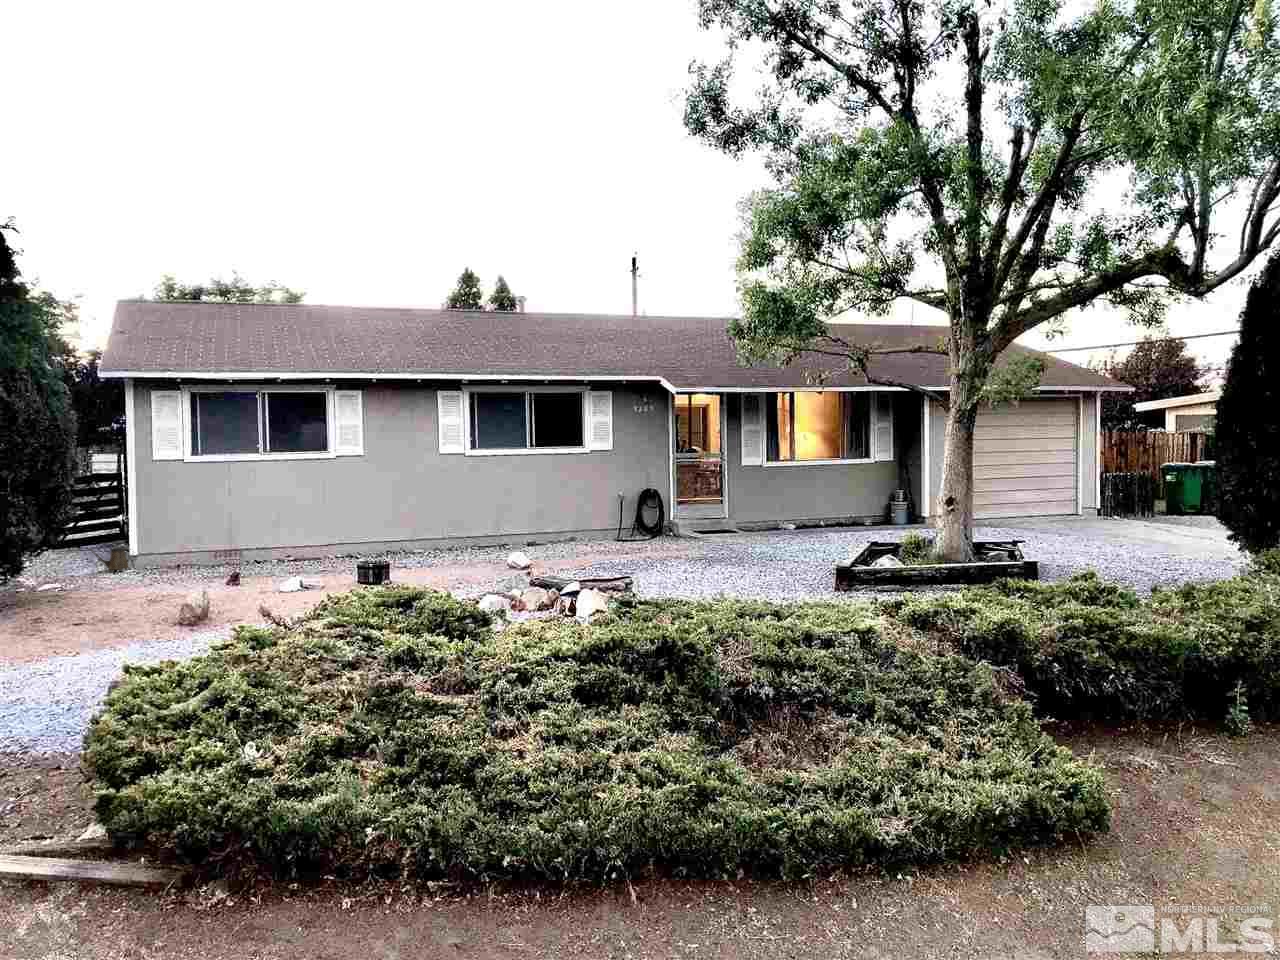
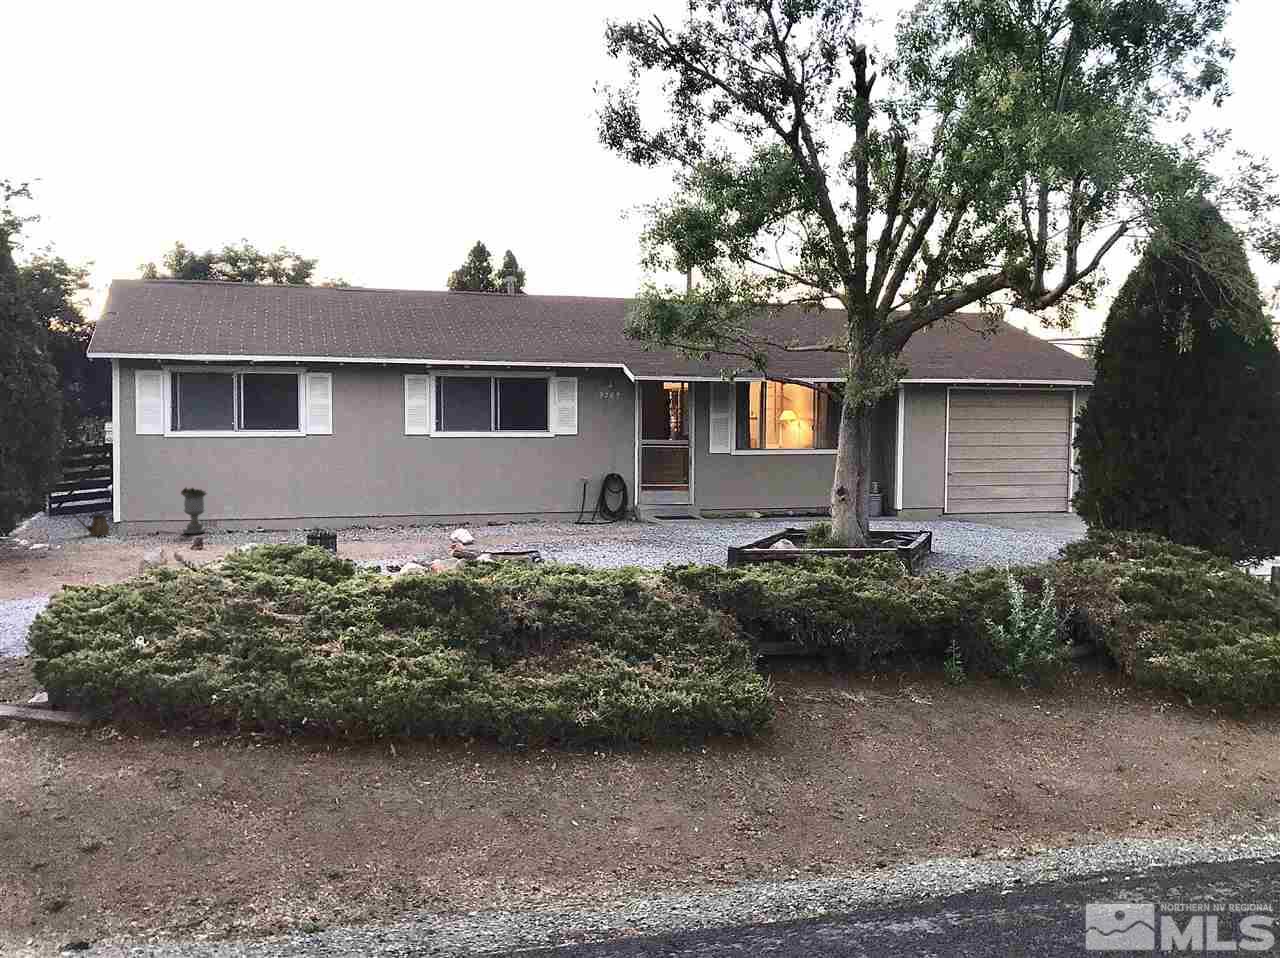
planter: none [206,515,234,565] -> present [181,488,207,534]

